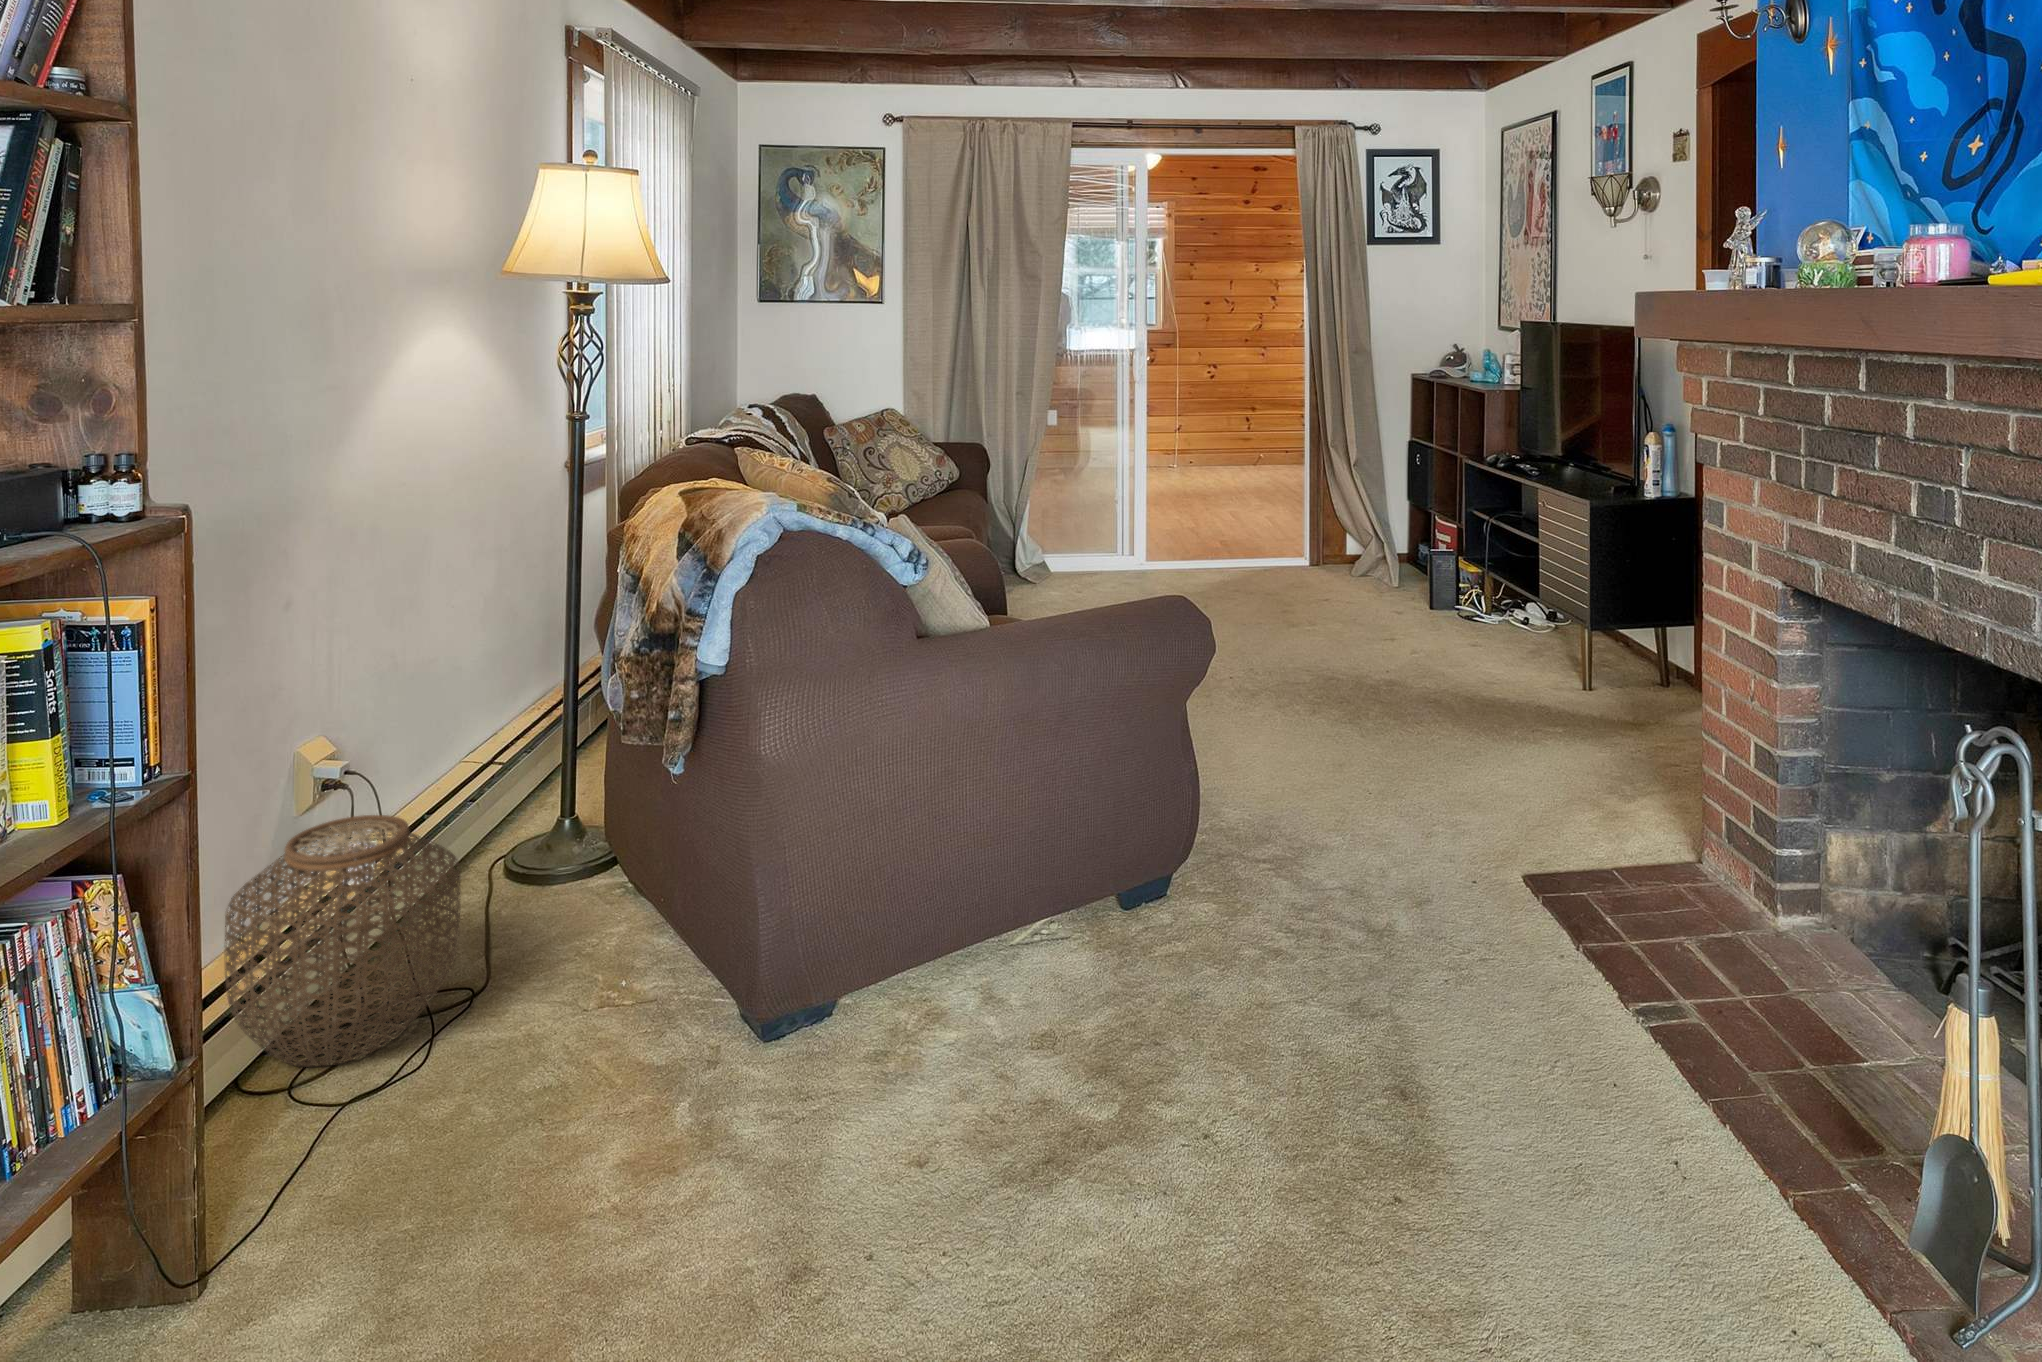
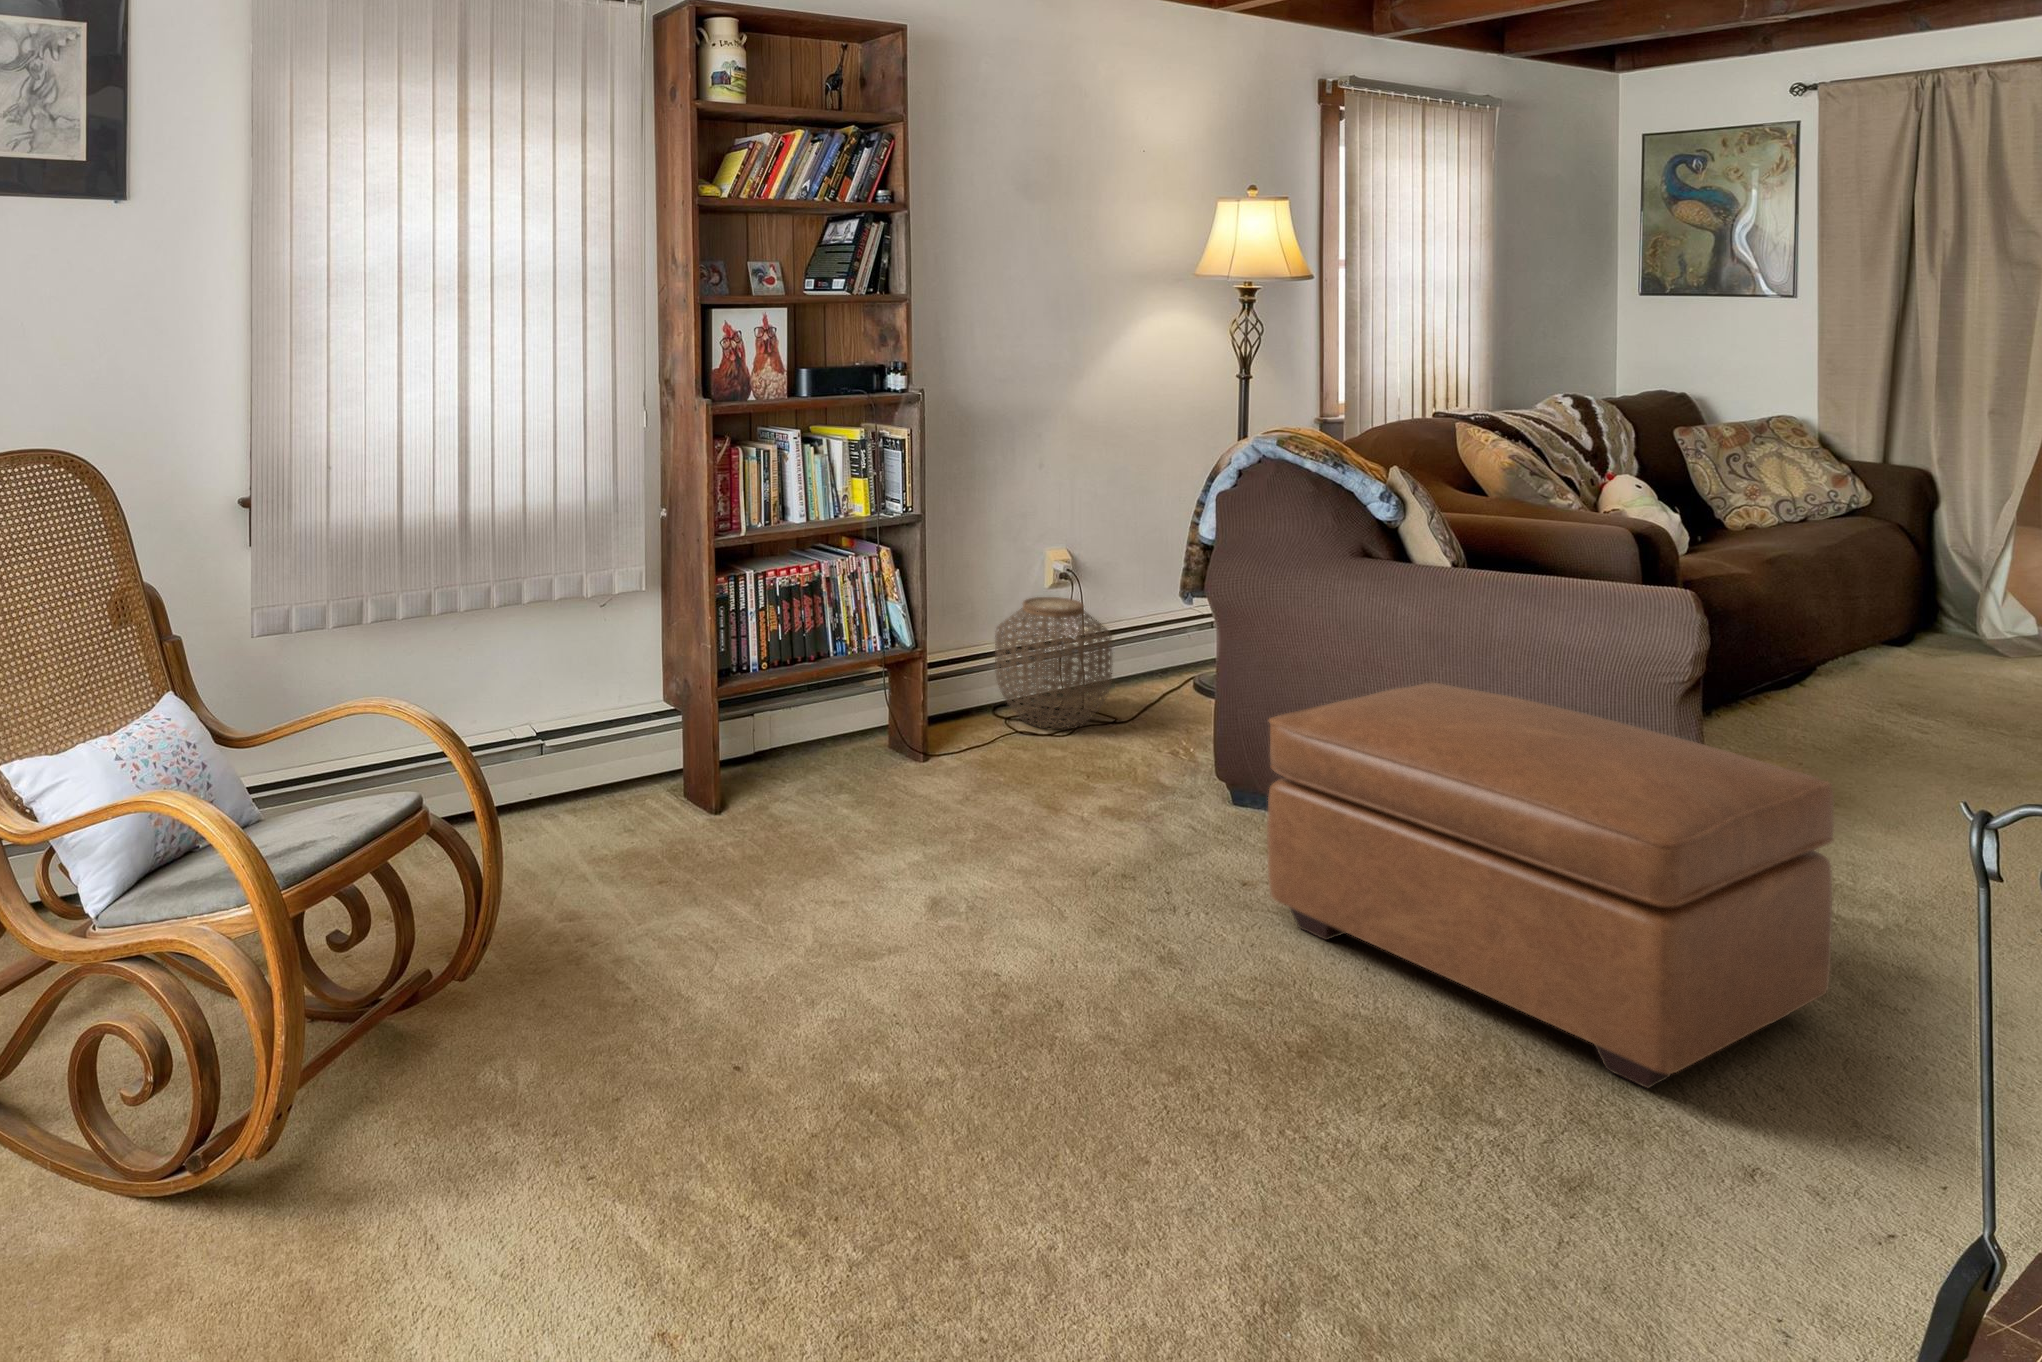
ottoman: none [1040,793,1557,1222] -> present [1267,683,1834,1088]

